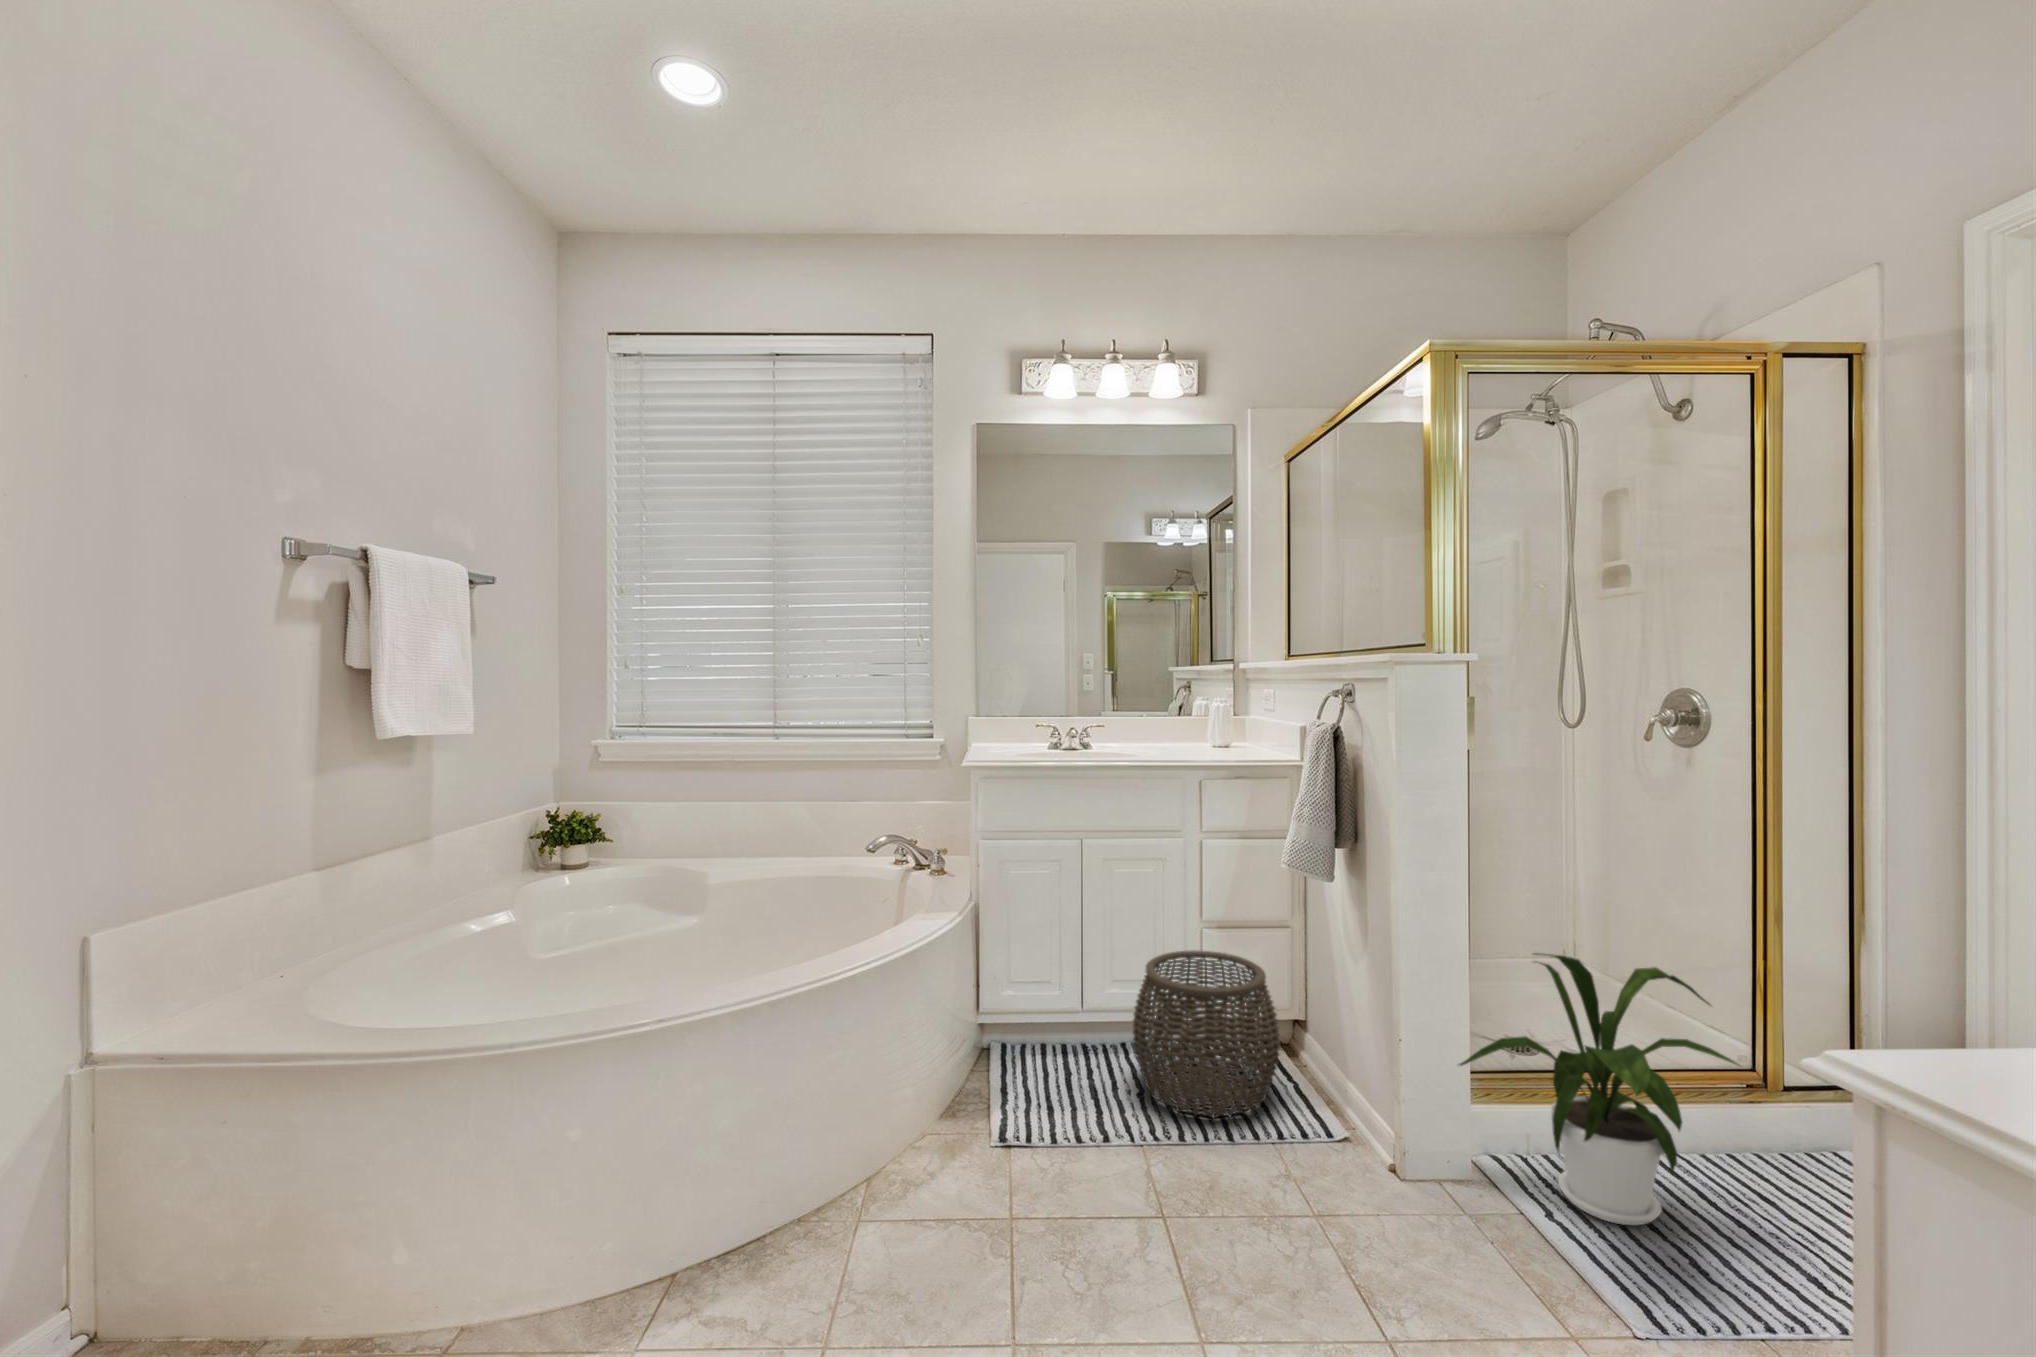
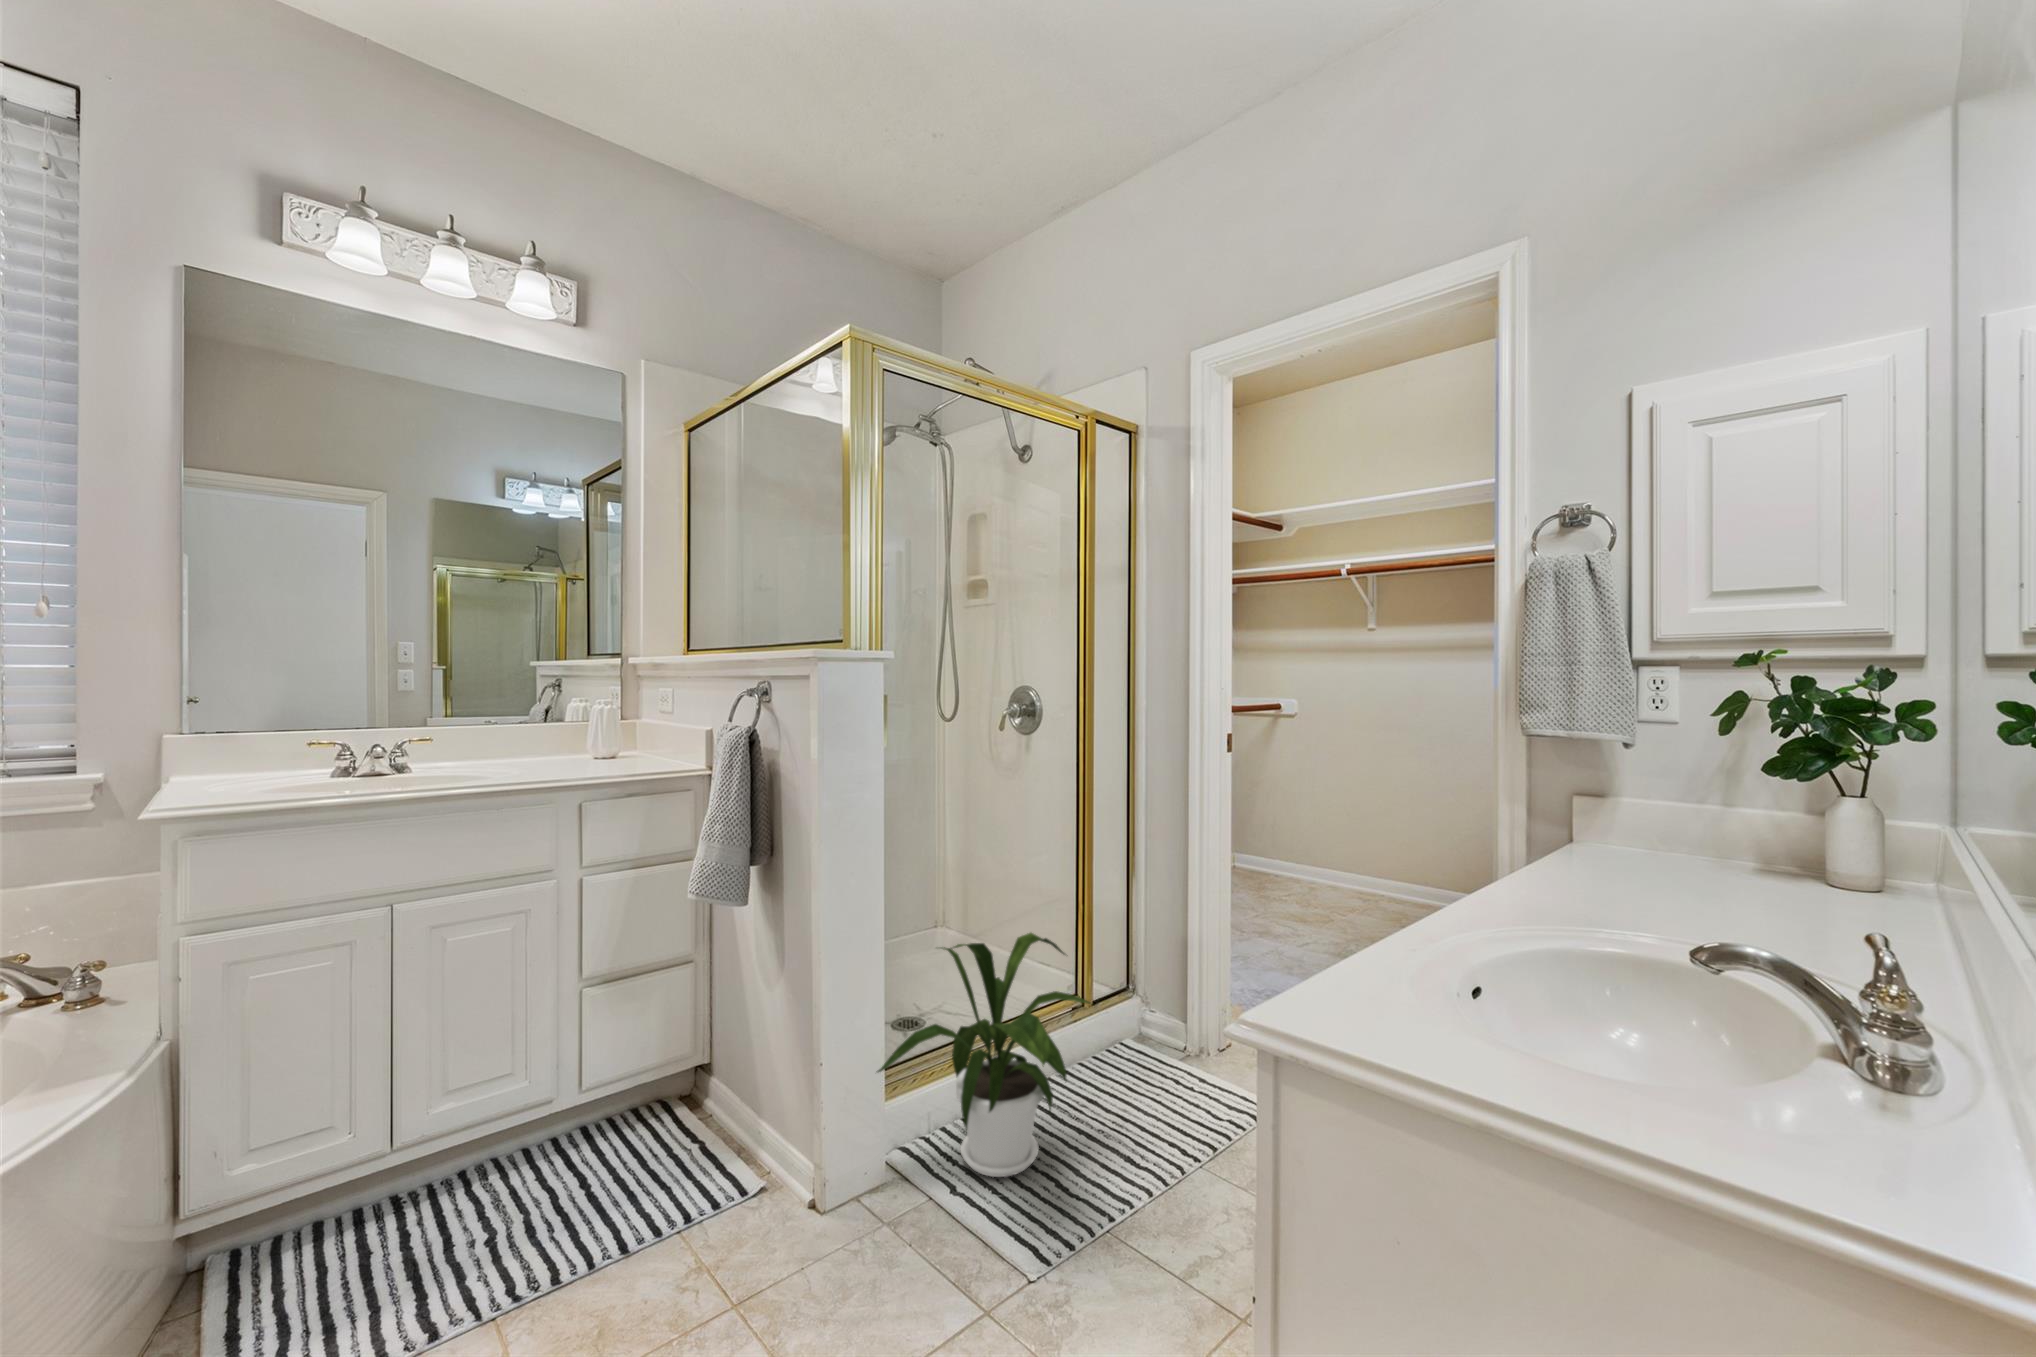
woven basket: present [1133,950,1280,1118] -> none [477,1010,685,1244]

